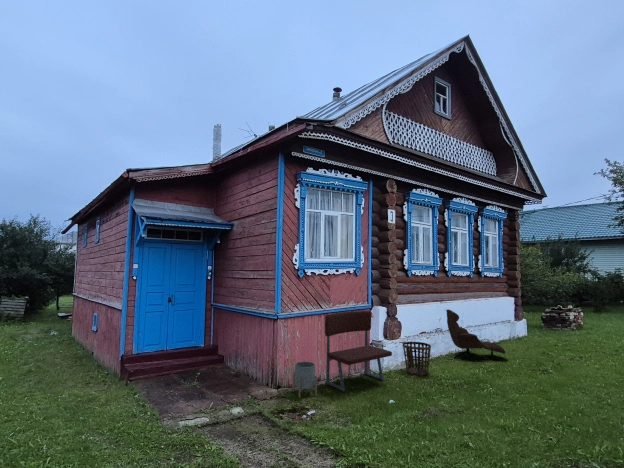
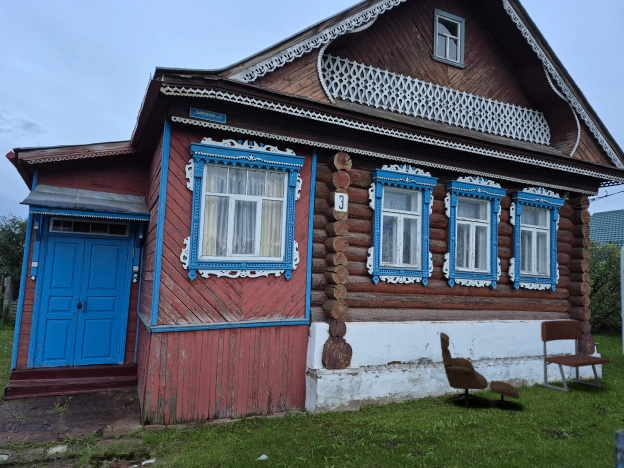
bench: present [325,311,392,392] -> present [541,320,610,393]
basket: present [403,342,431,375] -> none [347,373,385,420]
planter: present [293,361,317,398] -> none [169,389,199,434]

